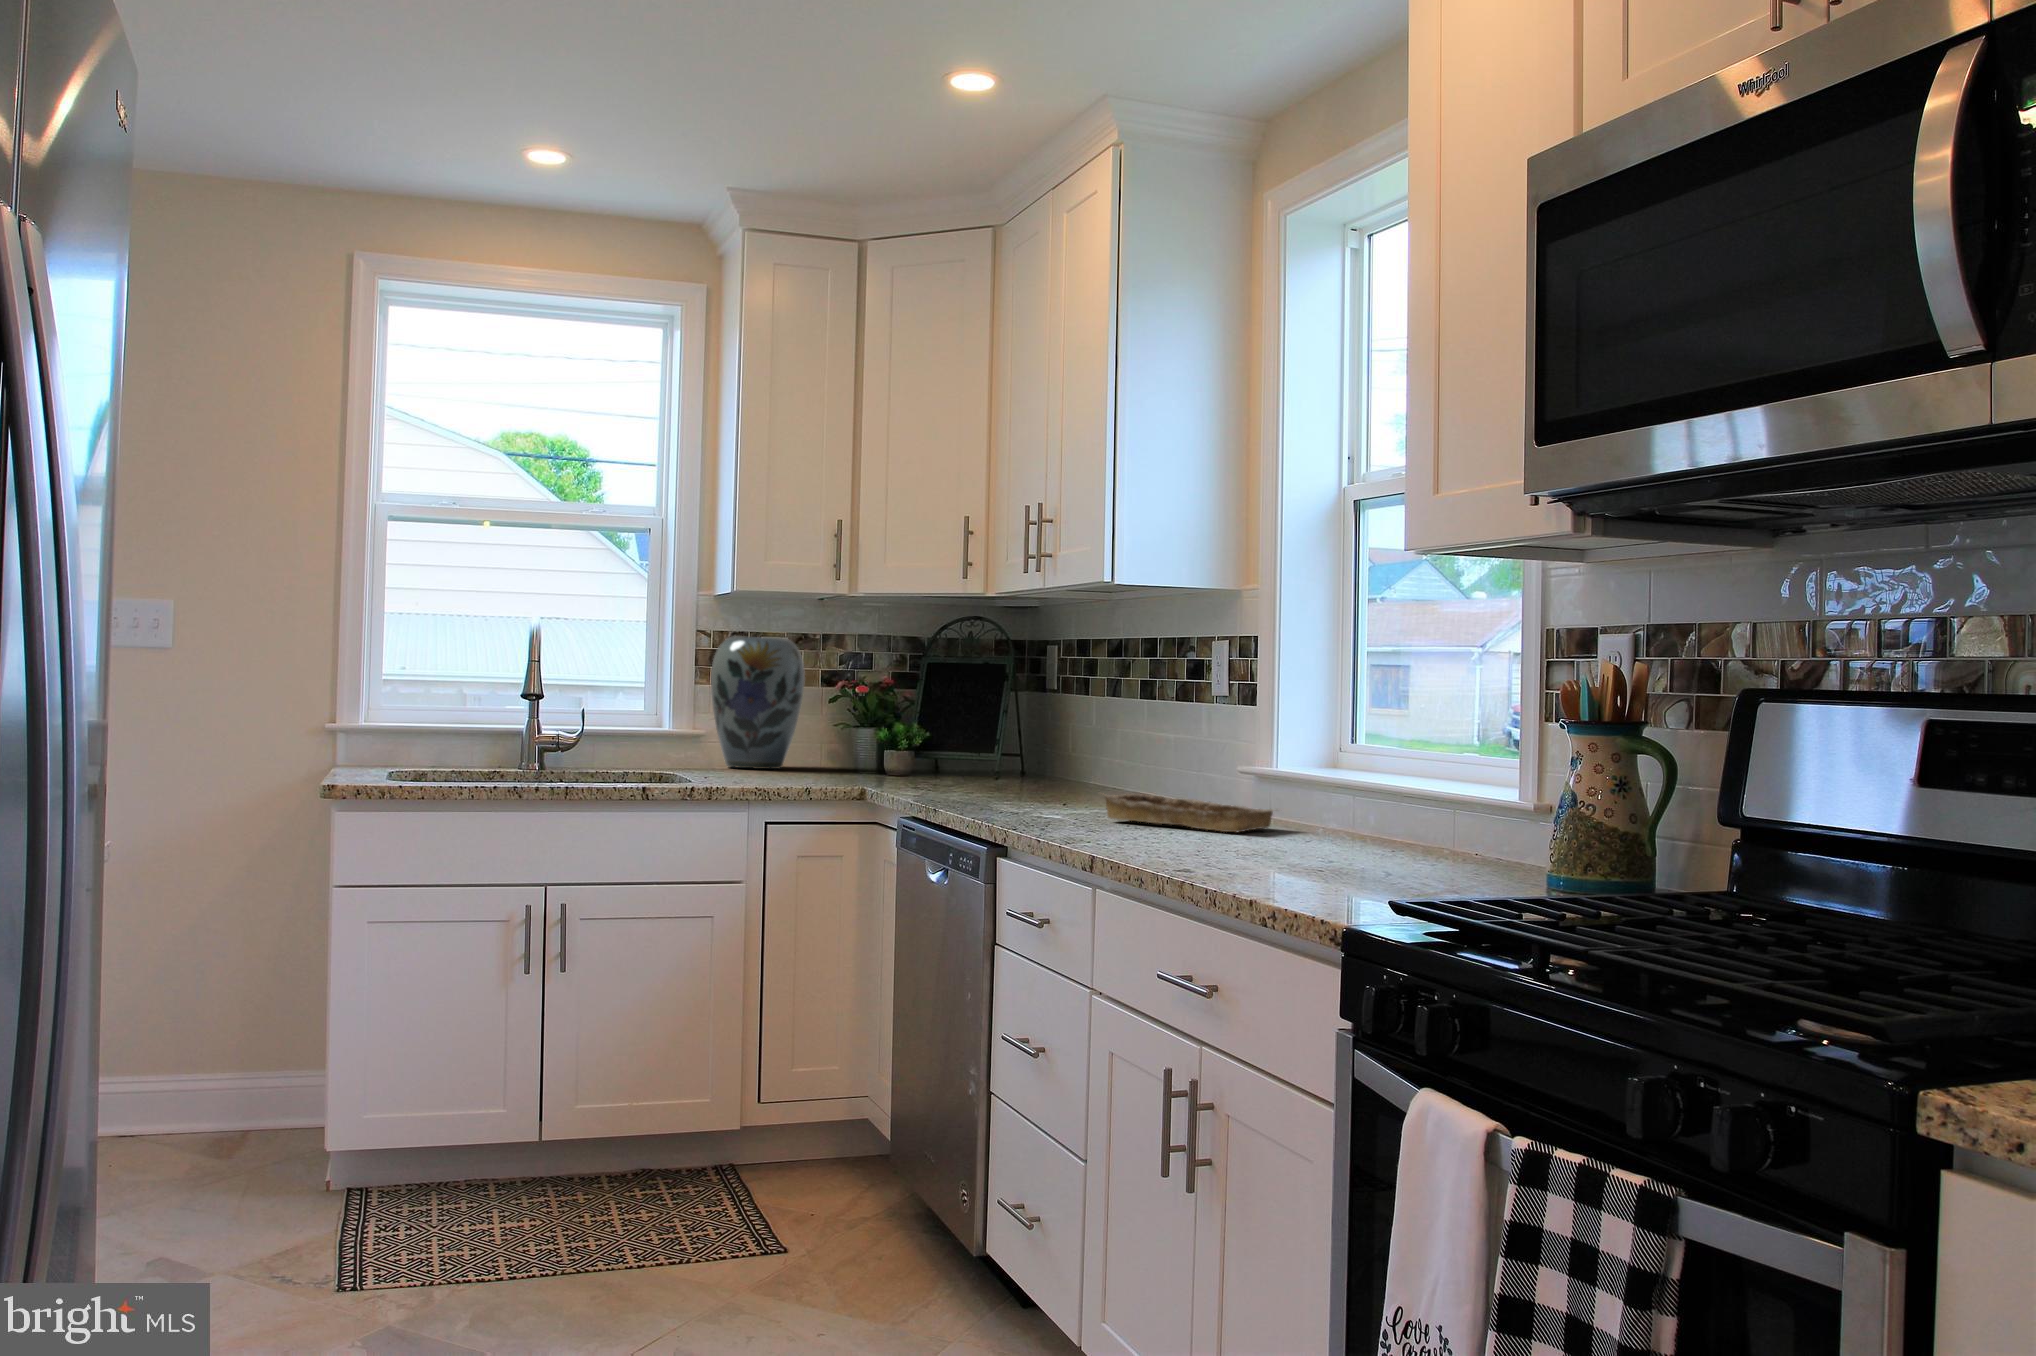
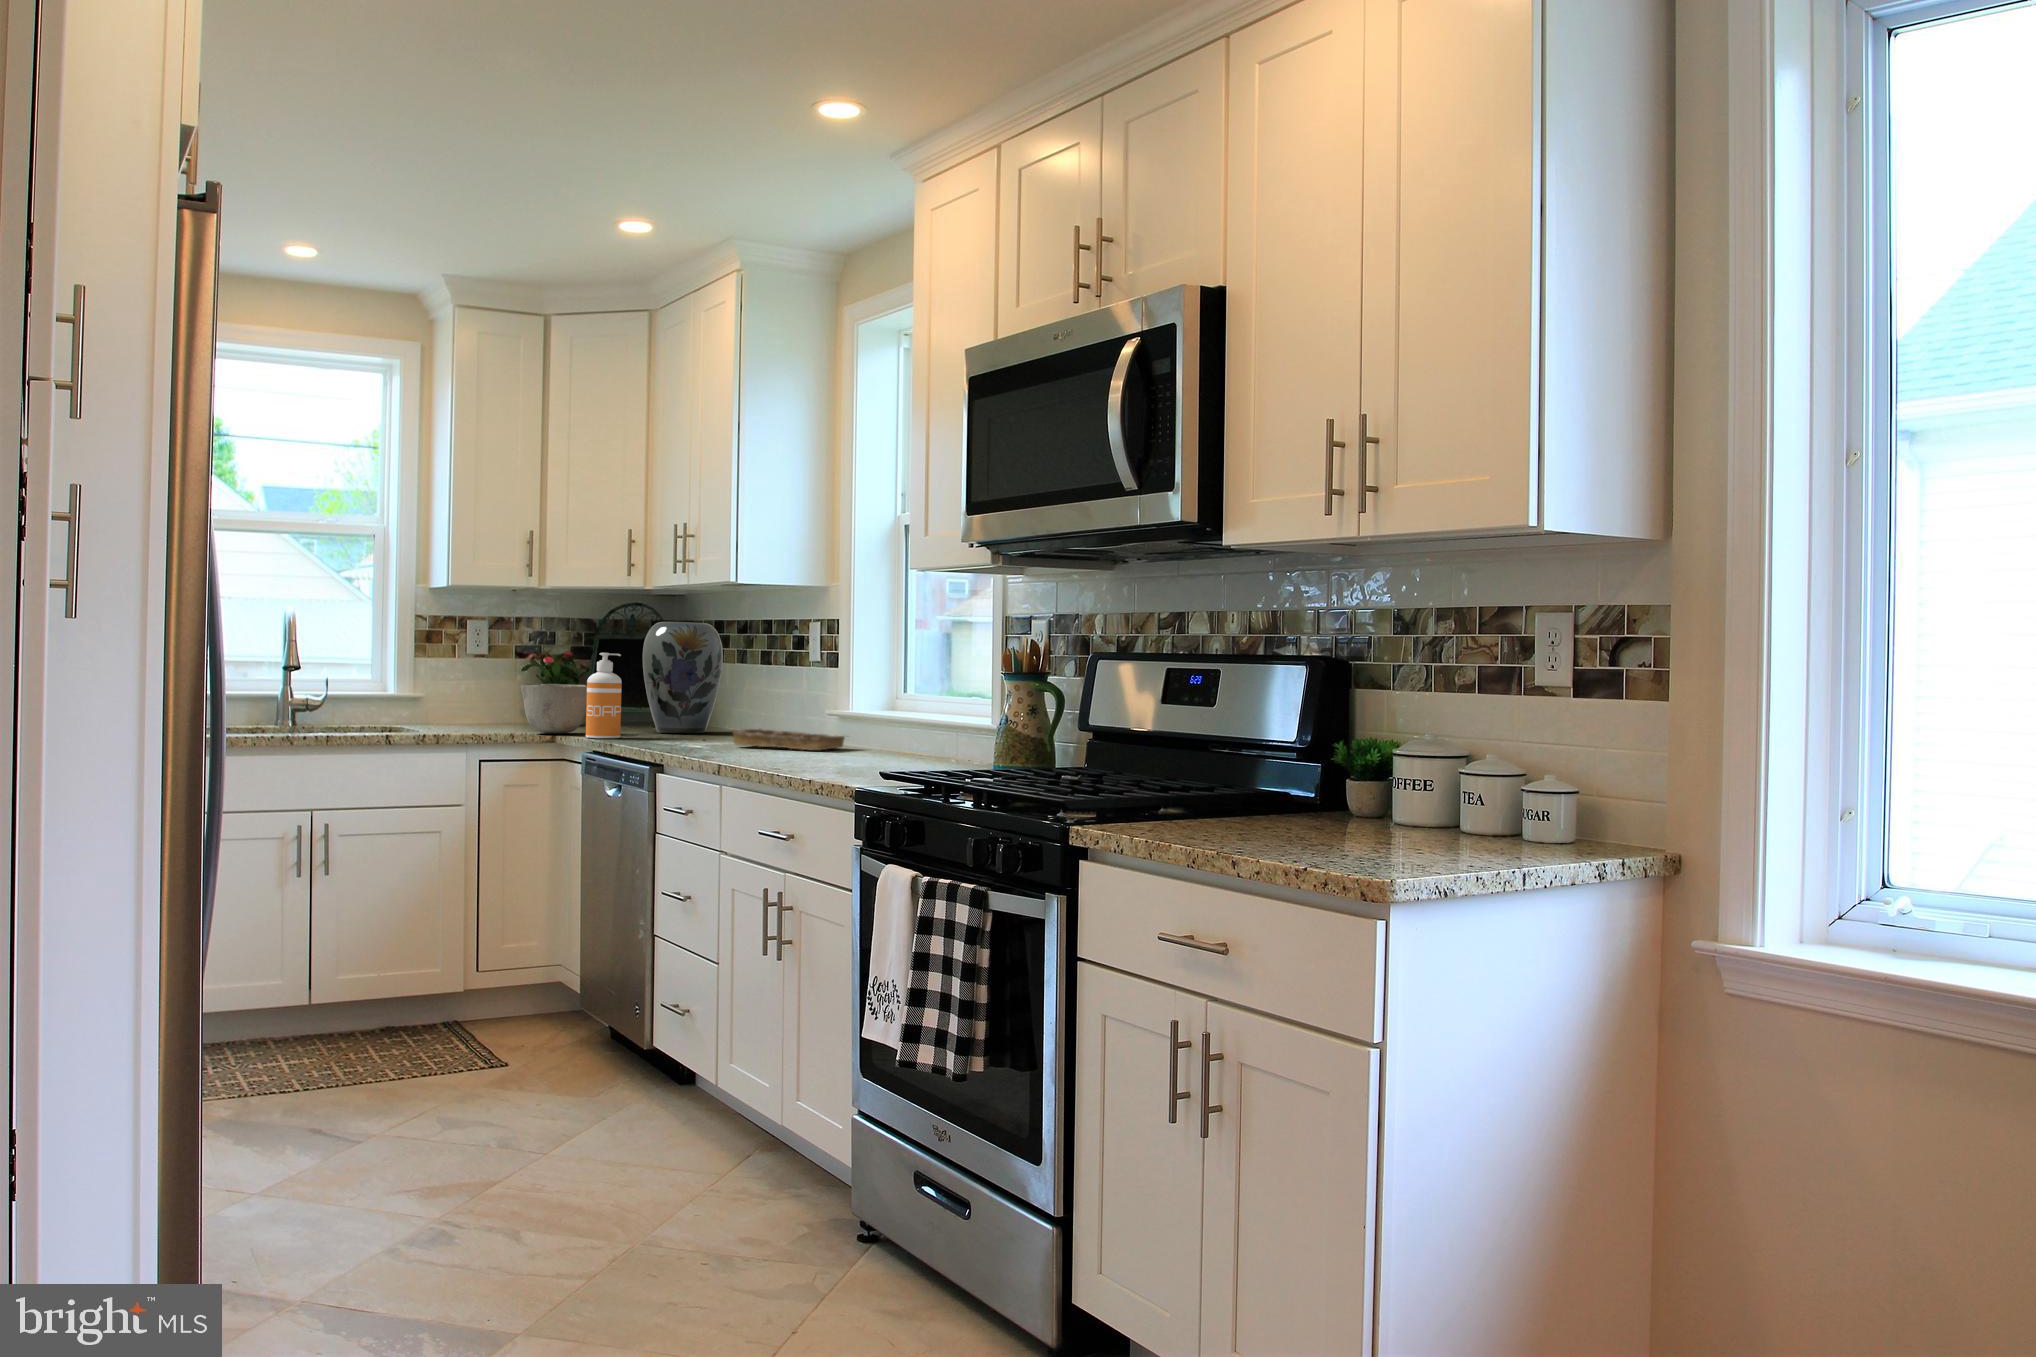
vase: present [711,636,805,769] -> present [643,622,723,733]
soap dispenser: none [901,680,951,800] -> present [586,653,622,738]
ceramic bowl: none [819,721,912,789] -> present [521,684,587,734]

